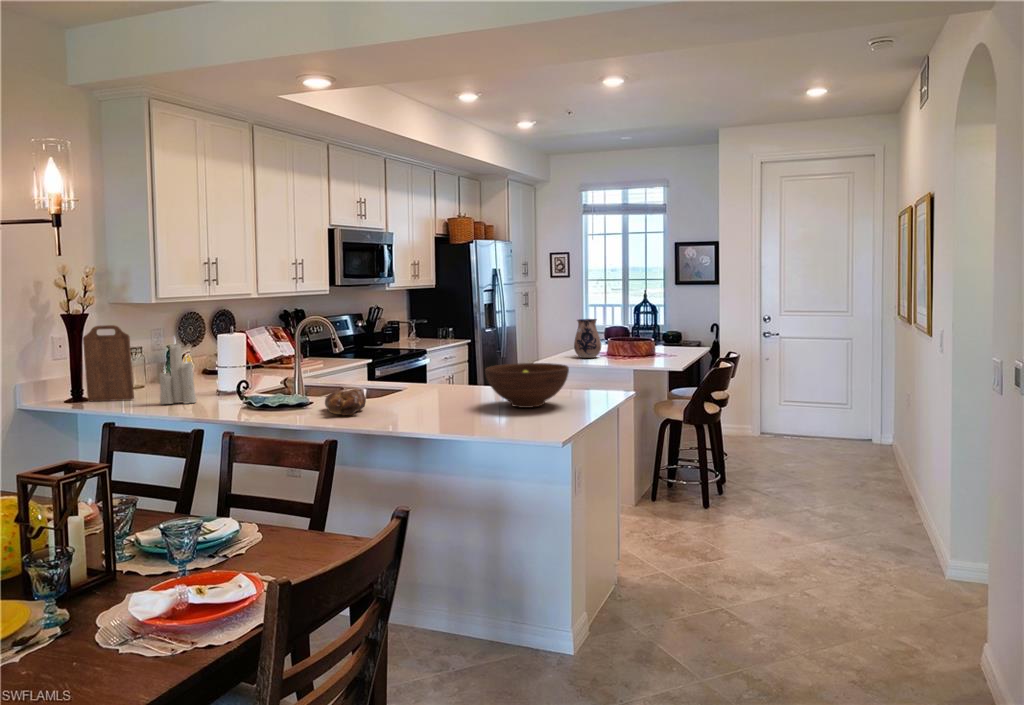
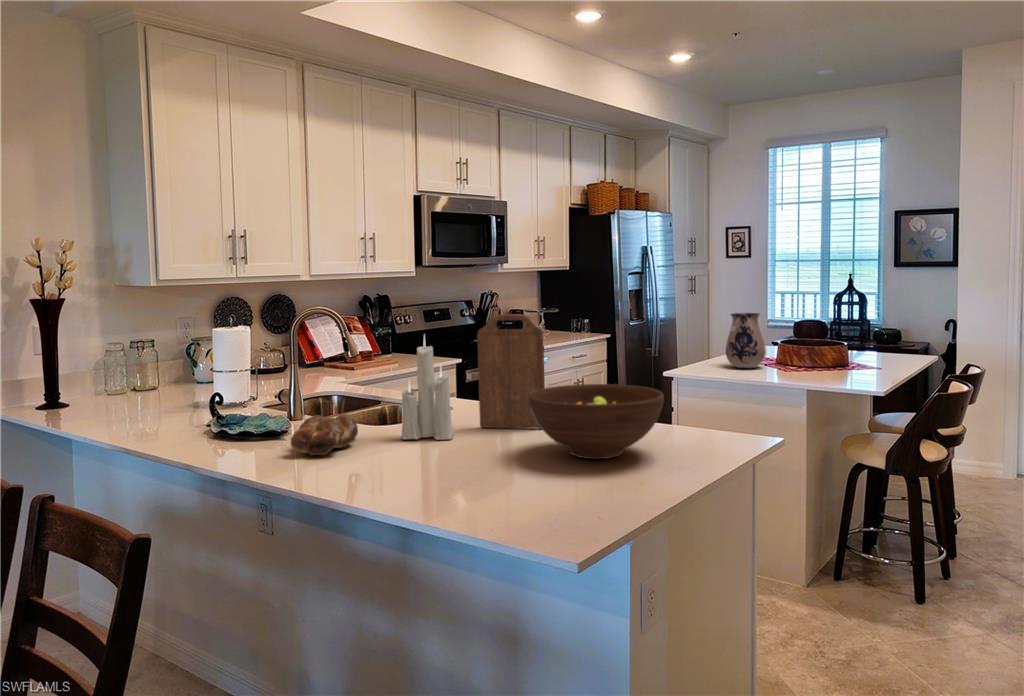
cutting board: present [83,325,134,401] -> present [477,314,545,429]
candle: present [160,344,196,404] -> present [401,337,453,440]

